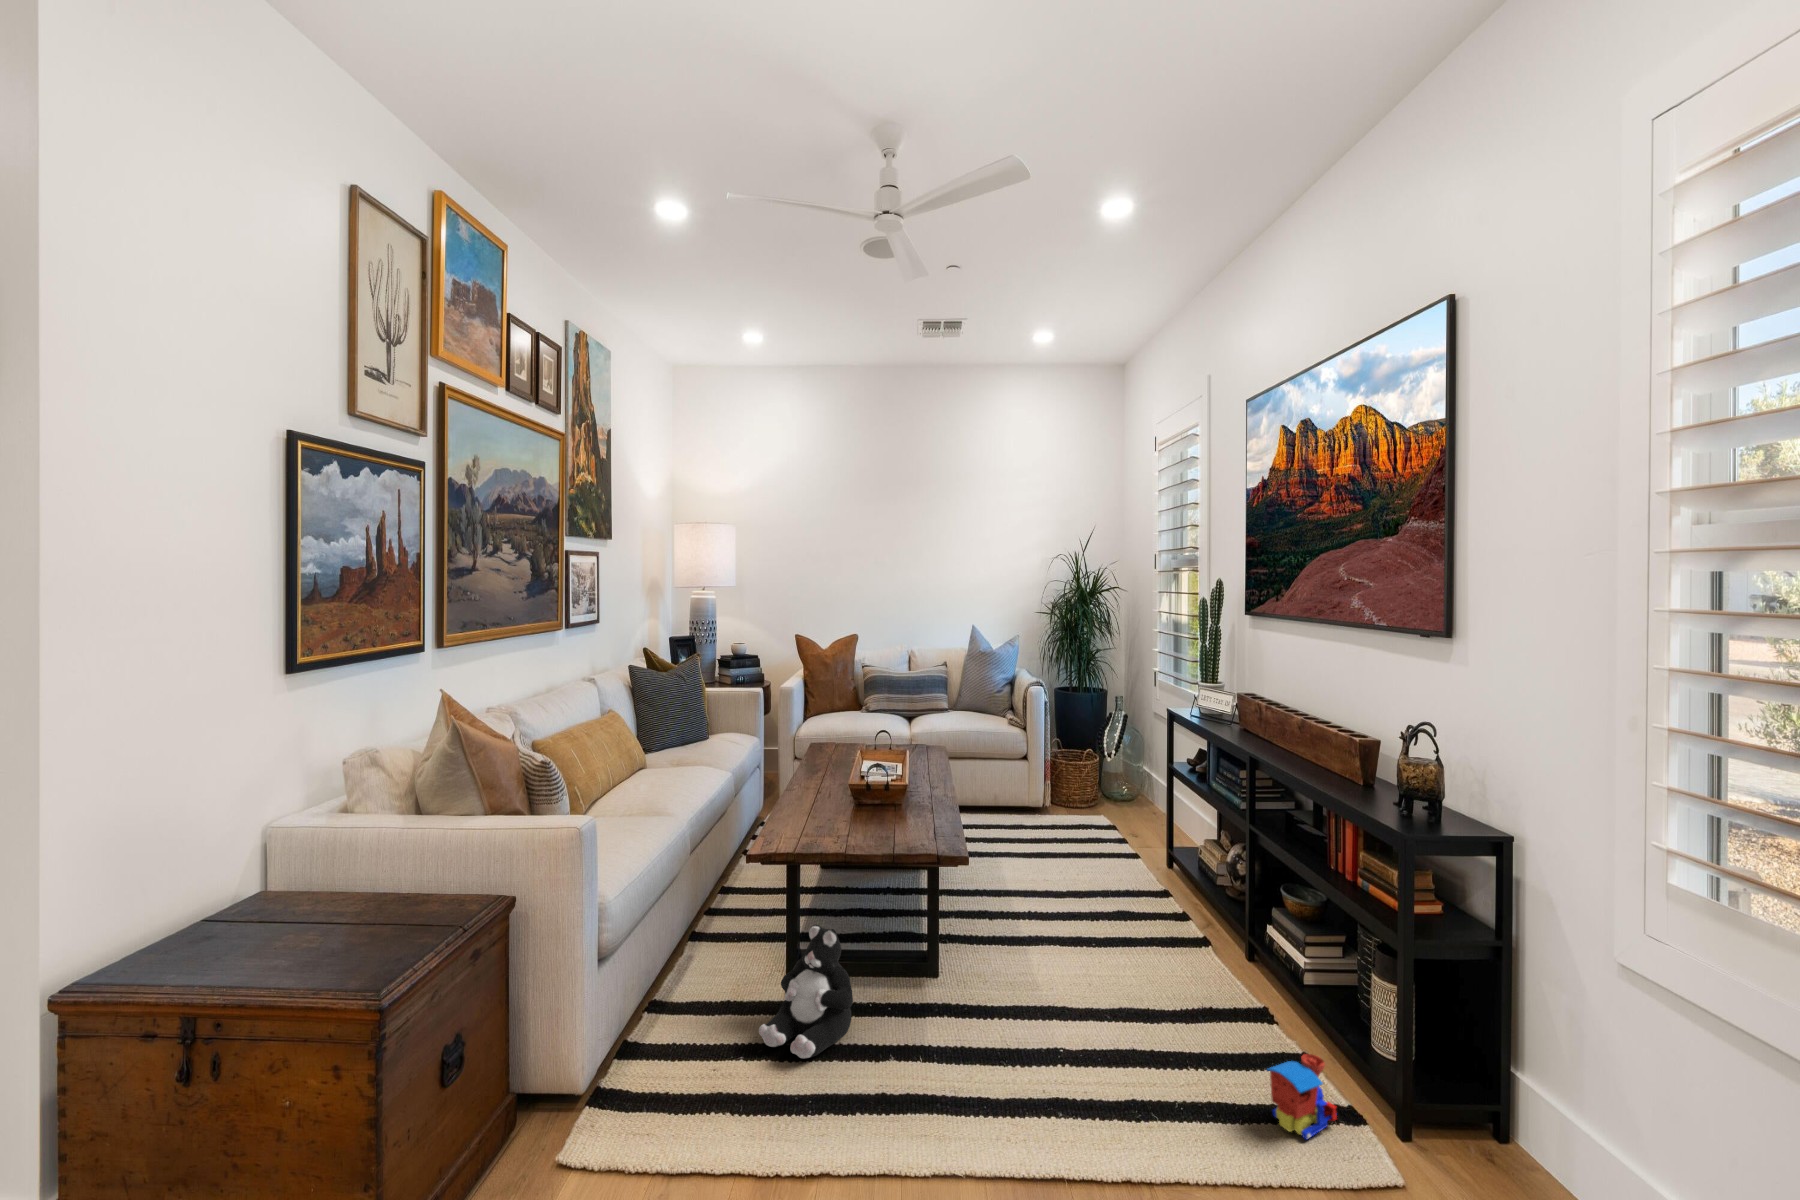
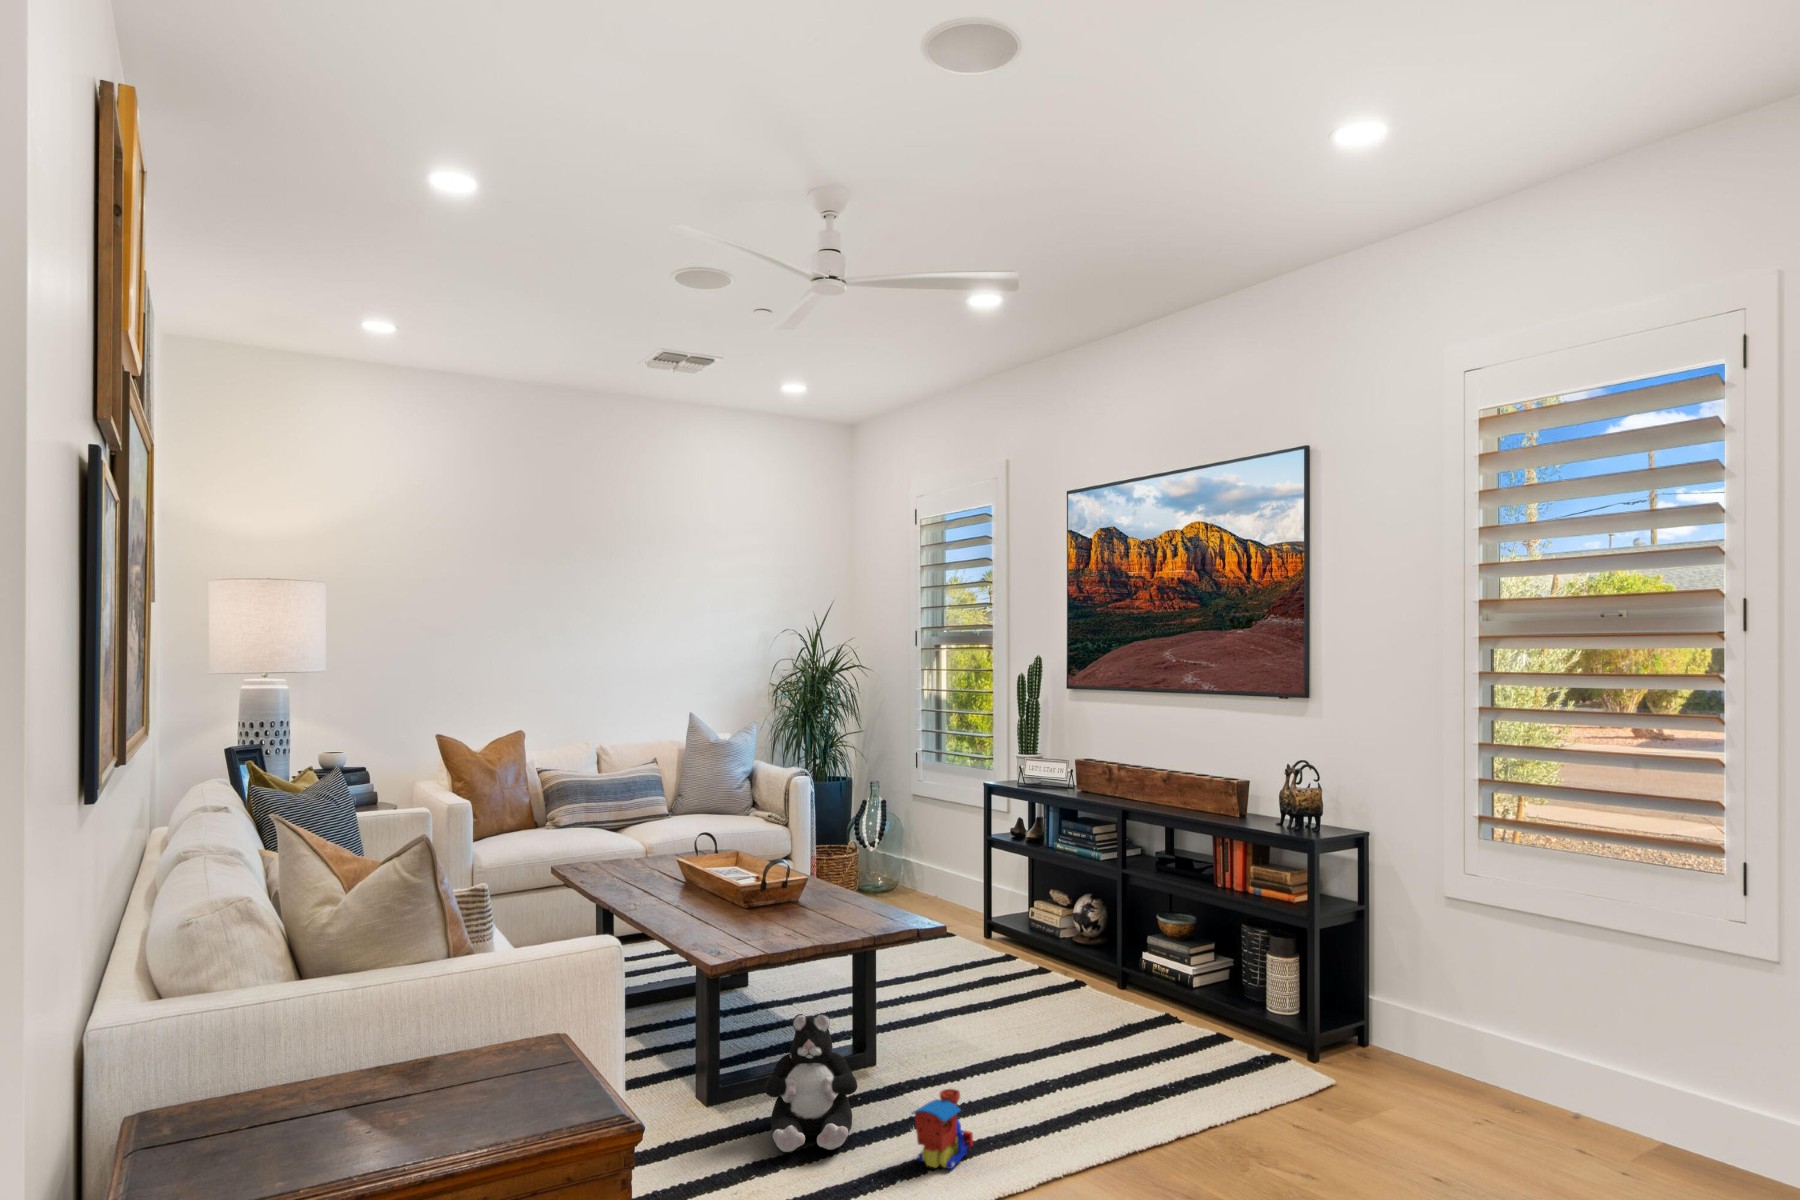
toy train: present [1267,1054,1337,1139] -> present [912,1089,973,1169]

